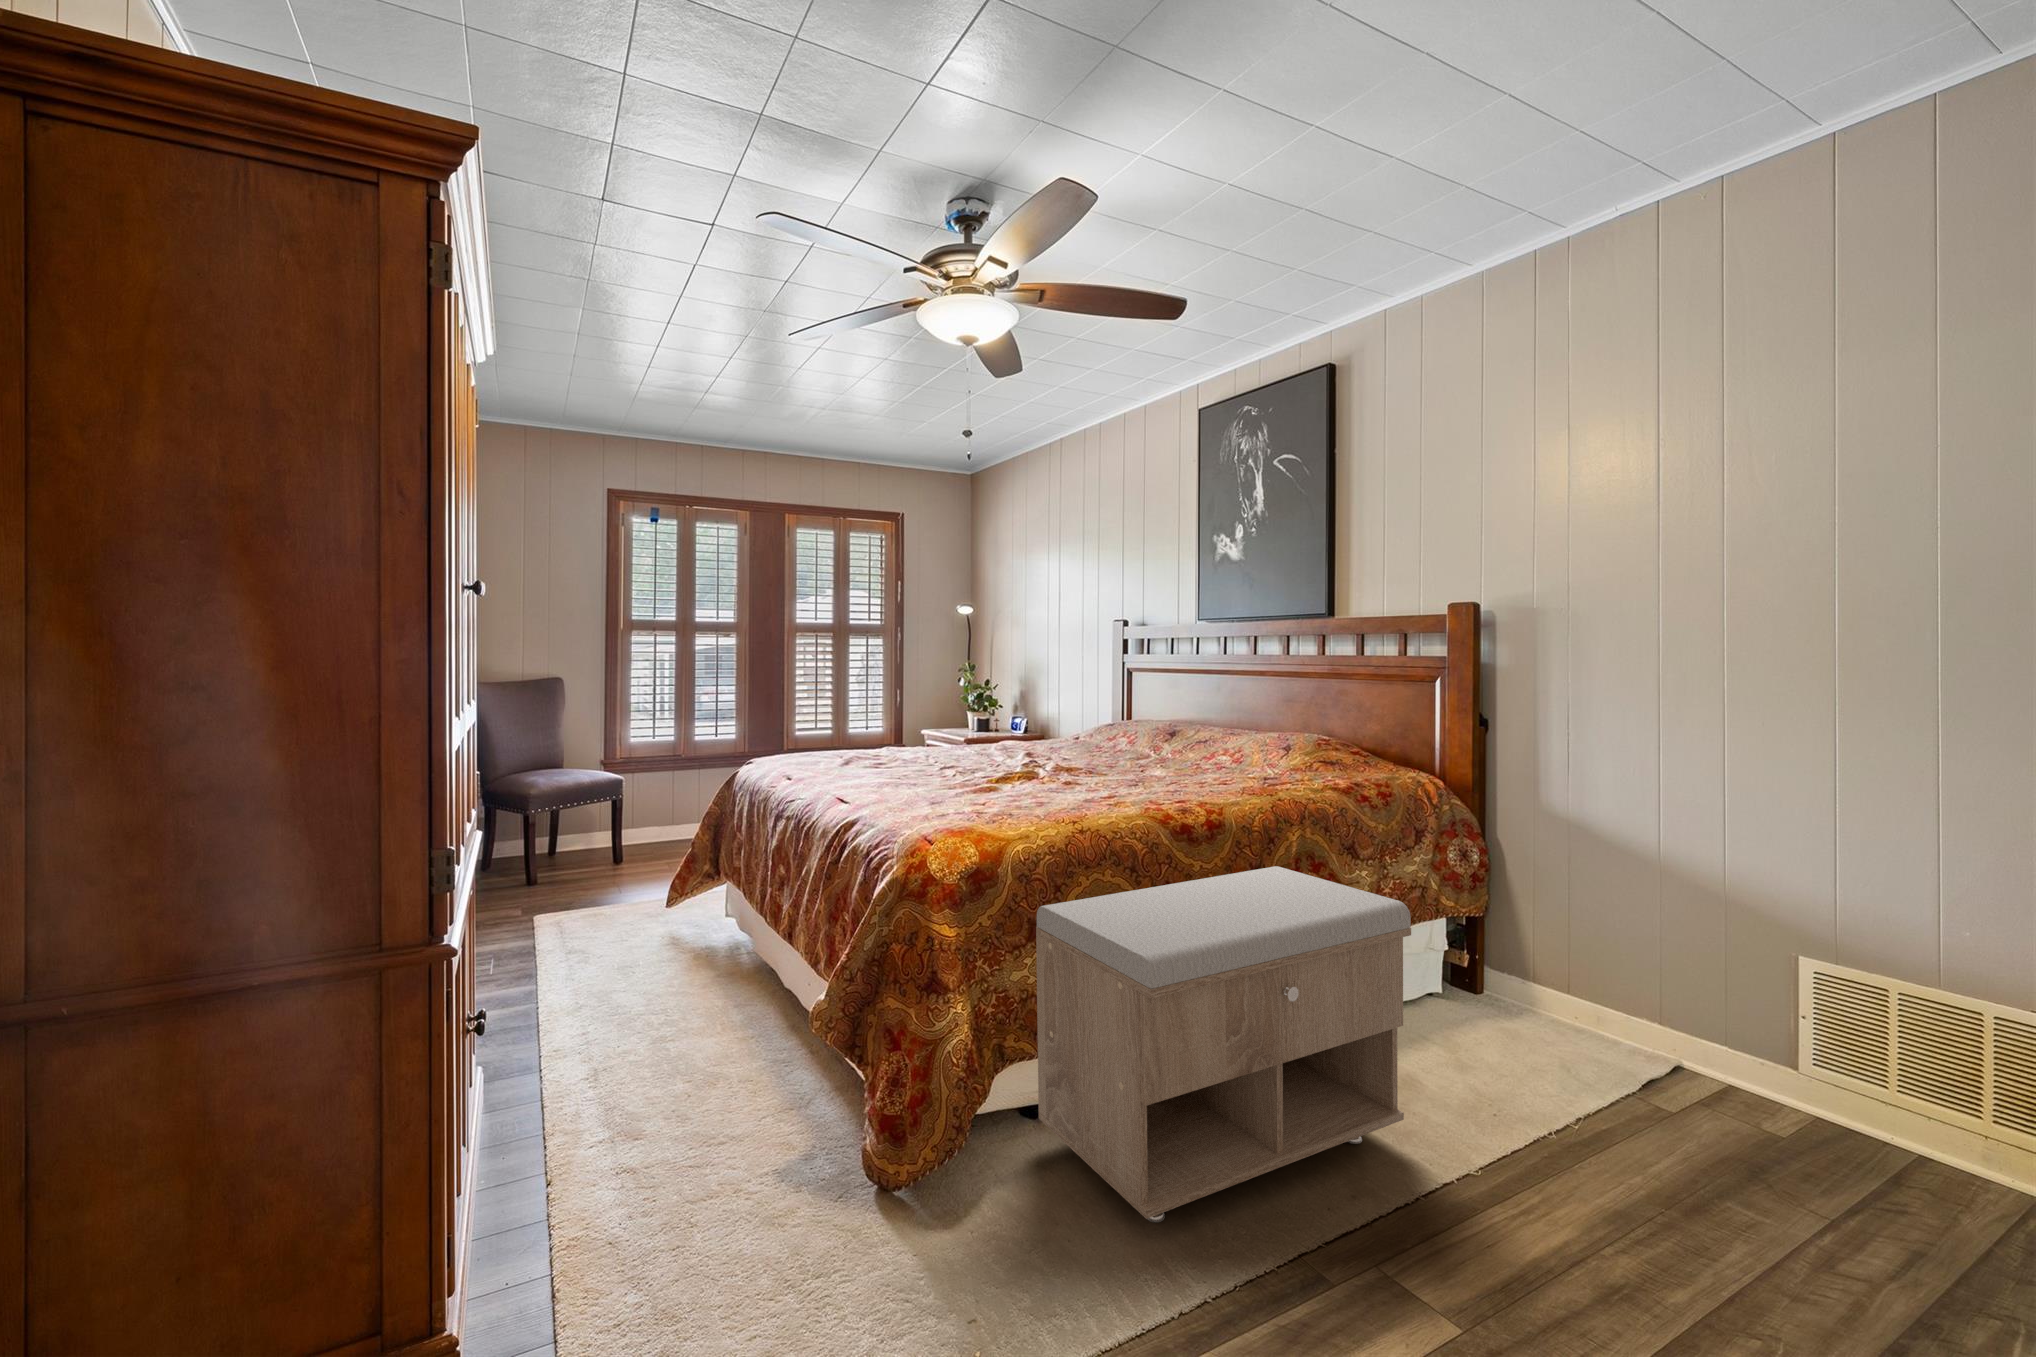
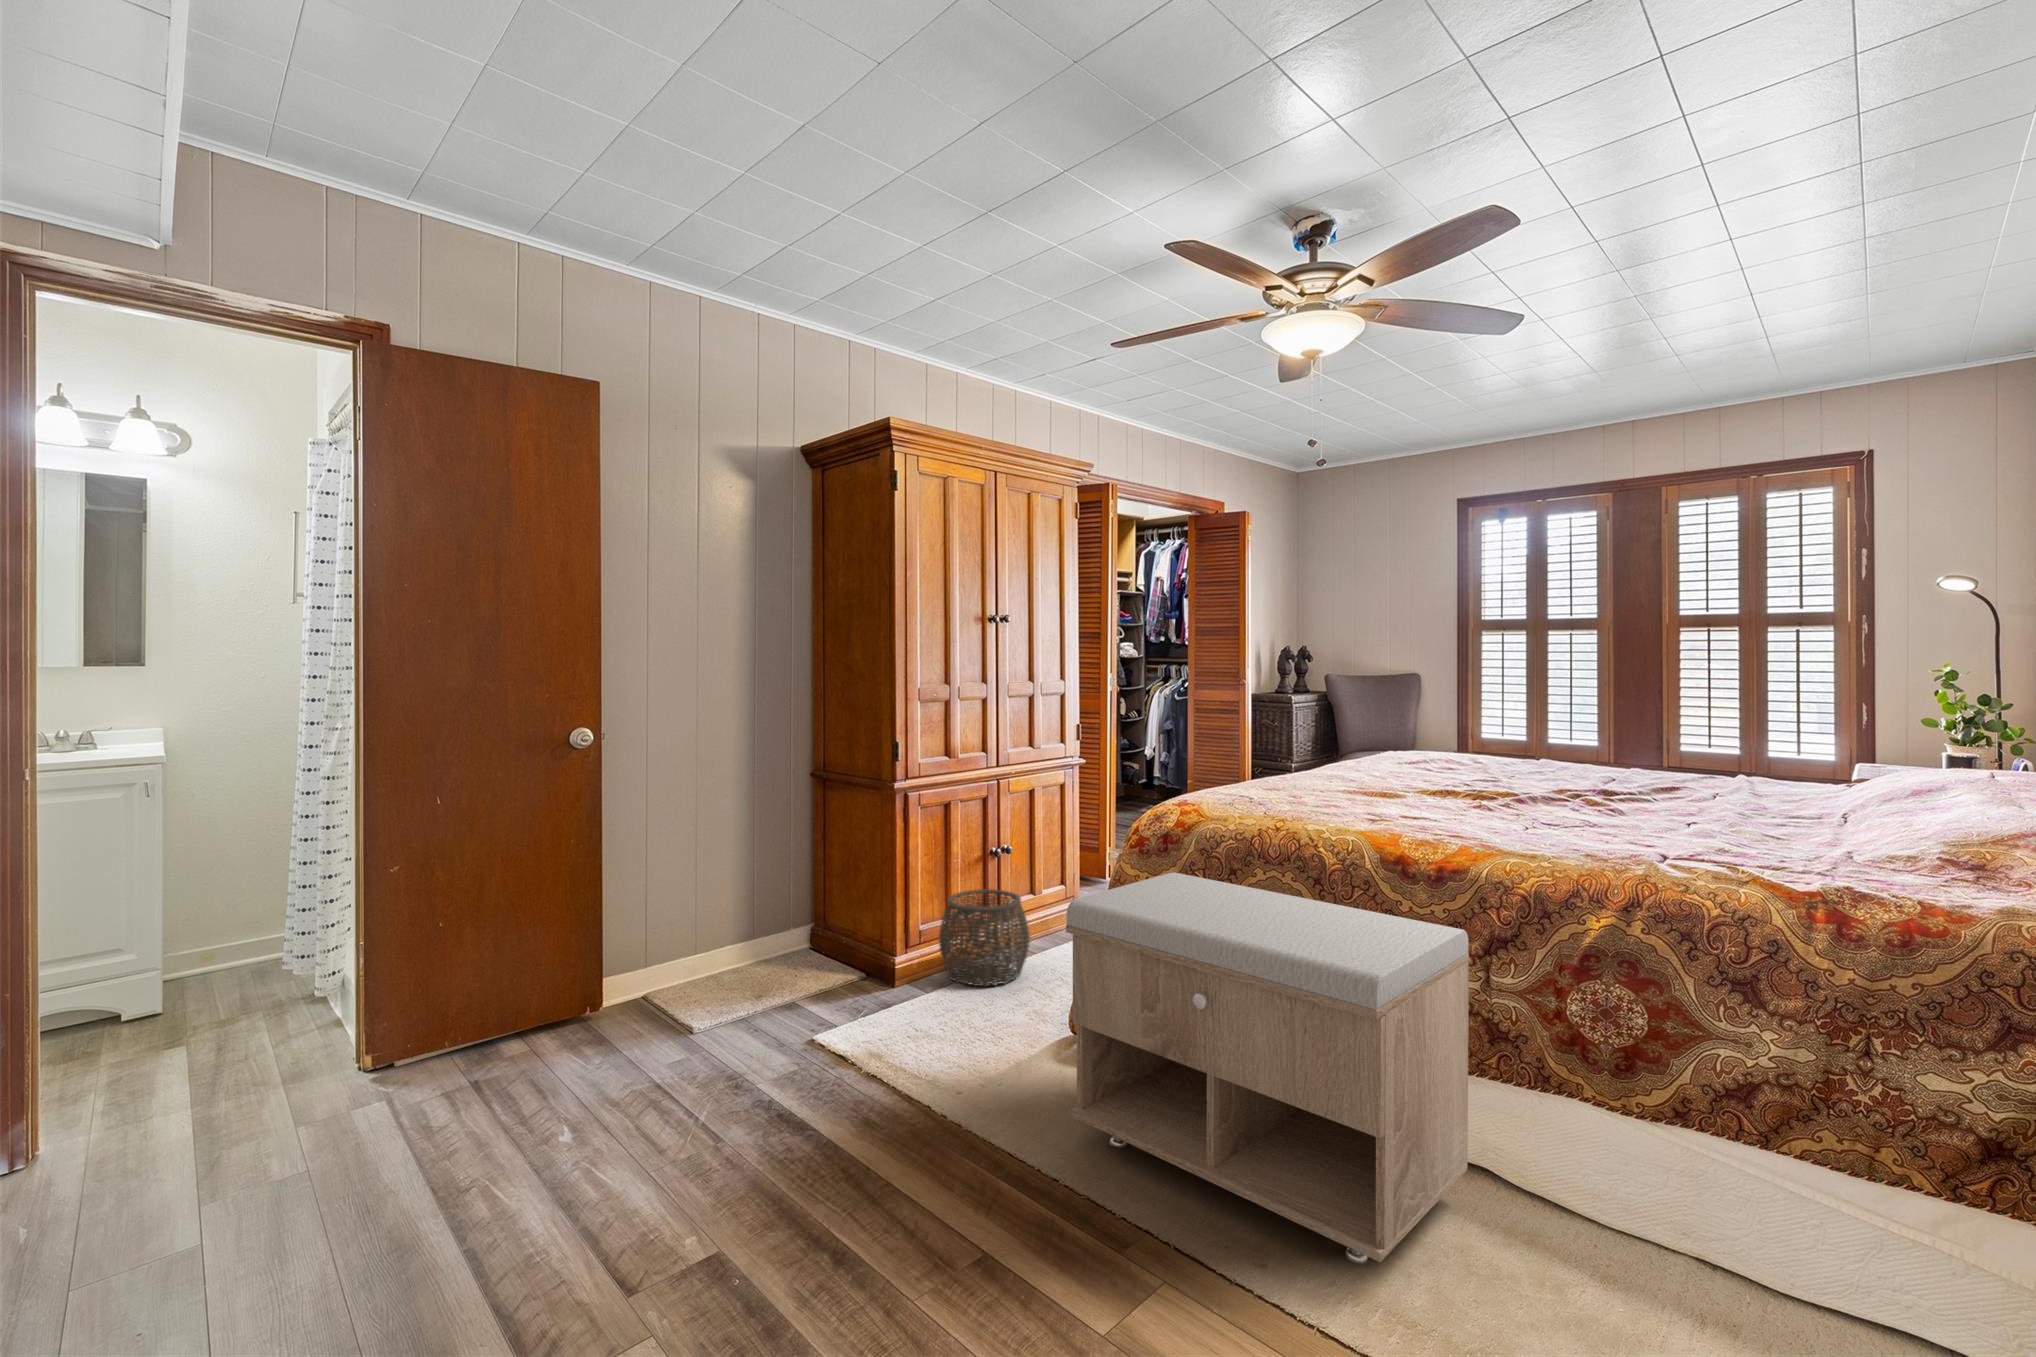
woven basket: none [484,1062,663,1266] -> present [939,889,1030,986]

